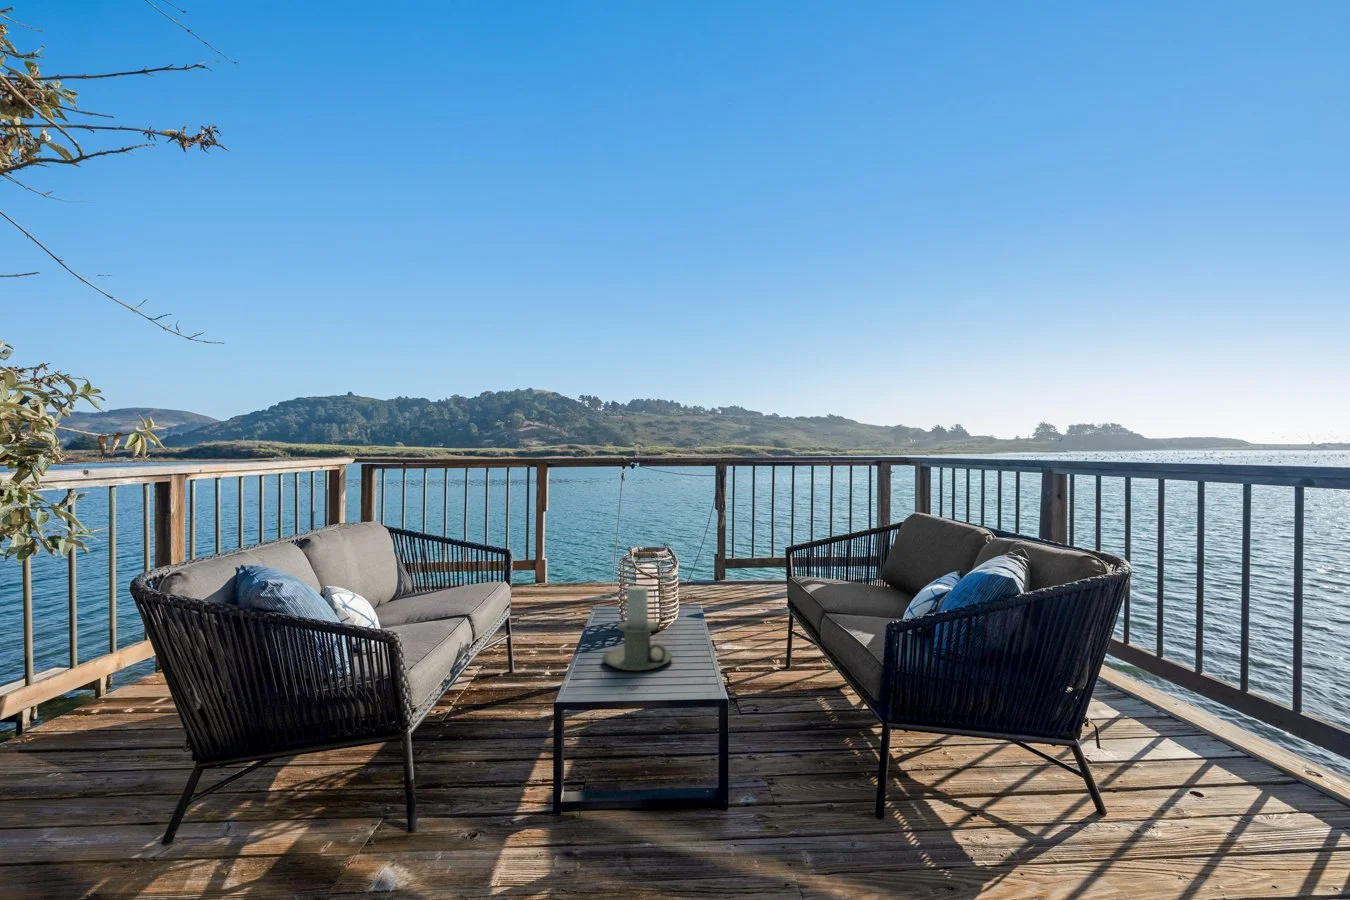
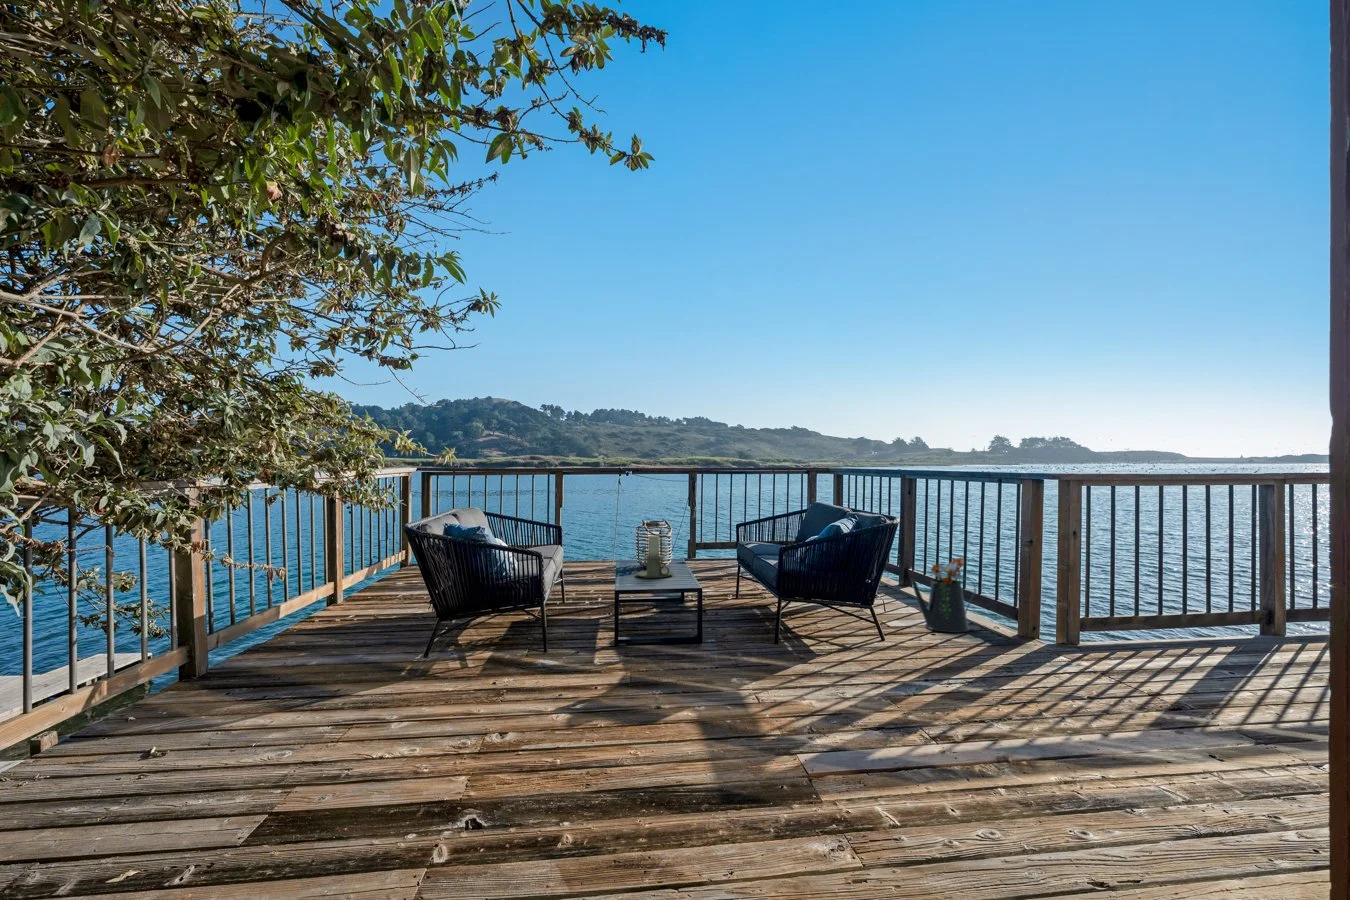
watering can: none [1126,627,1260,788] -> present [912,558,976,633]

